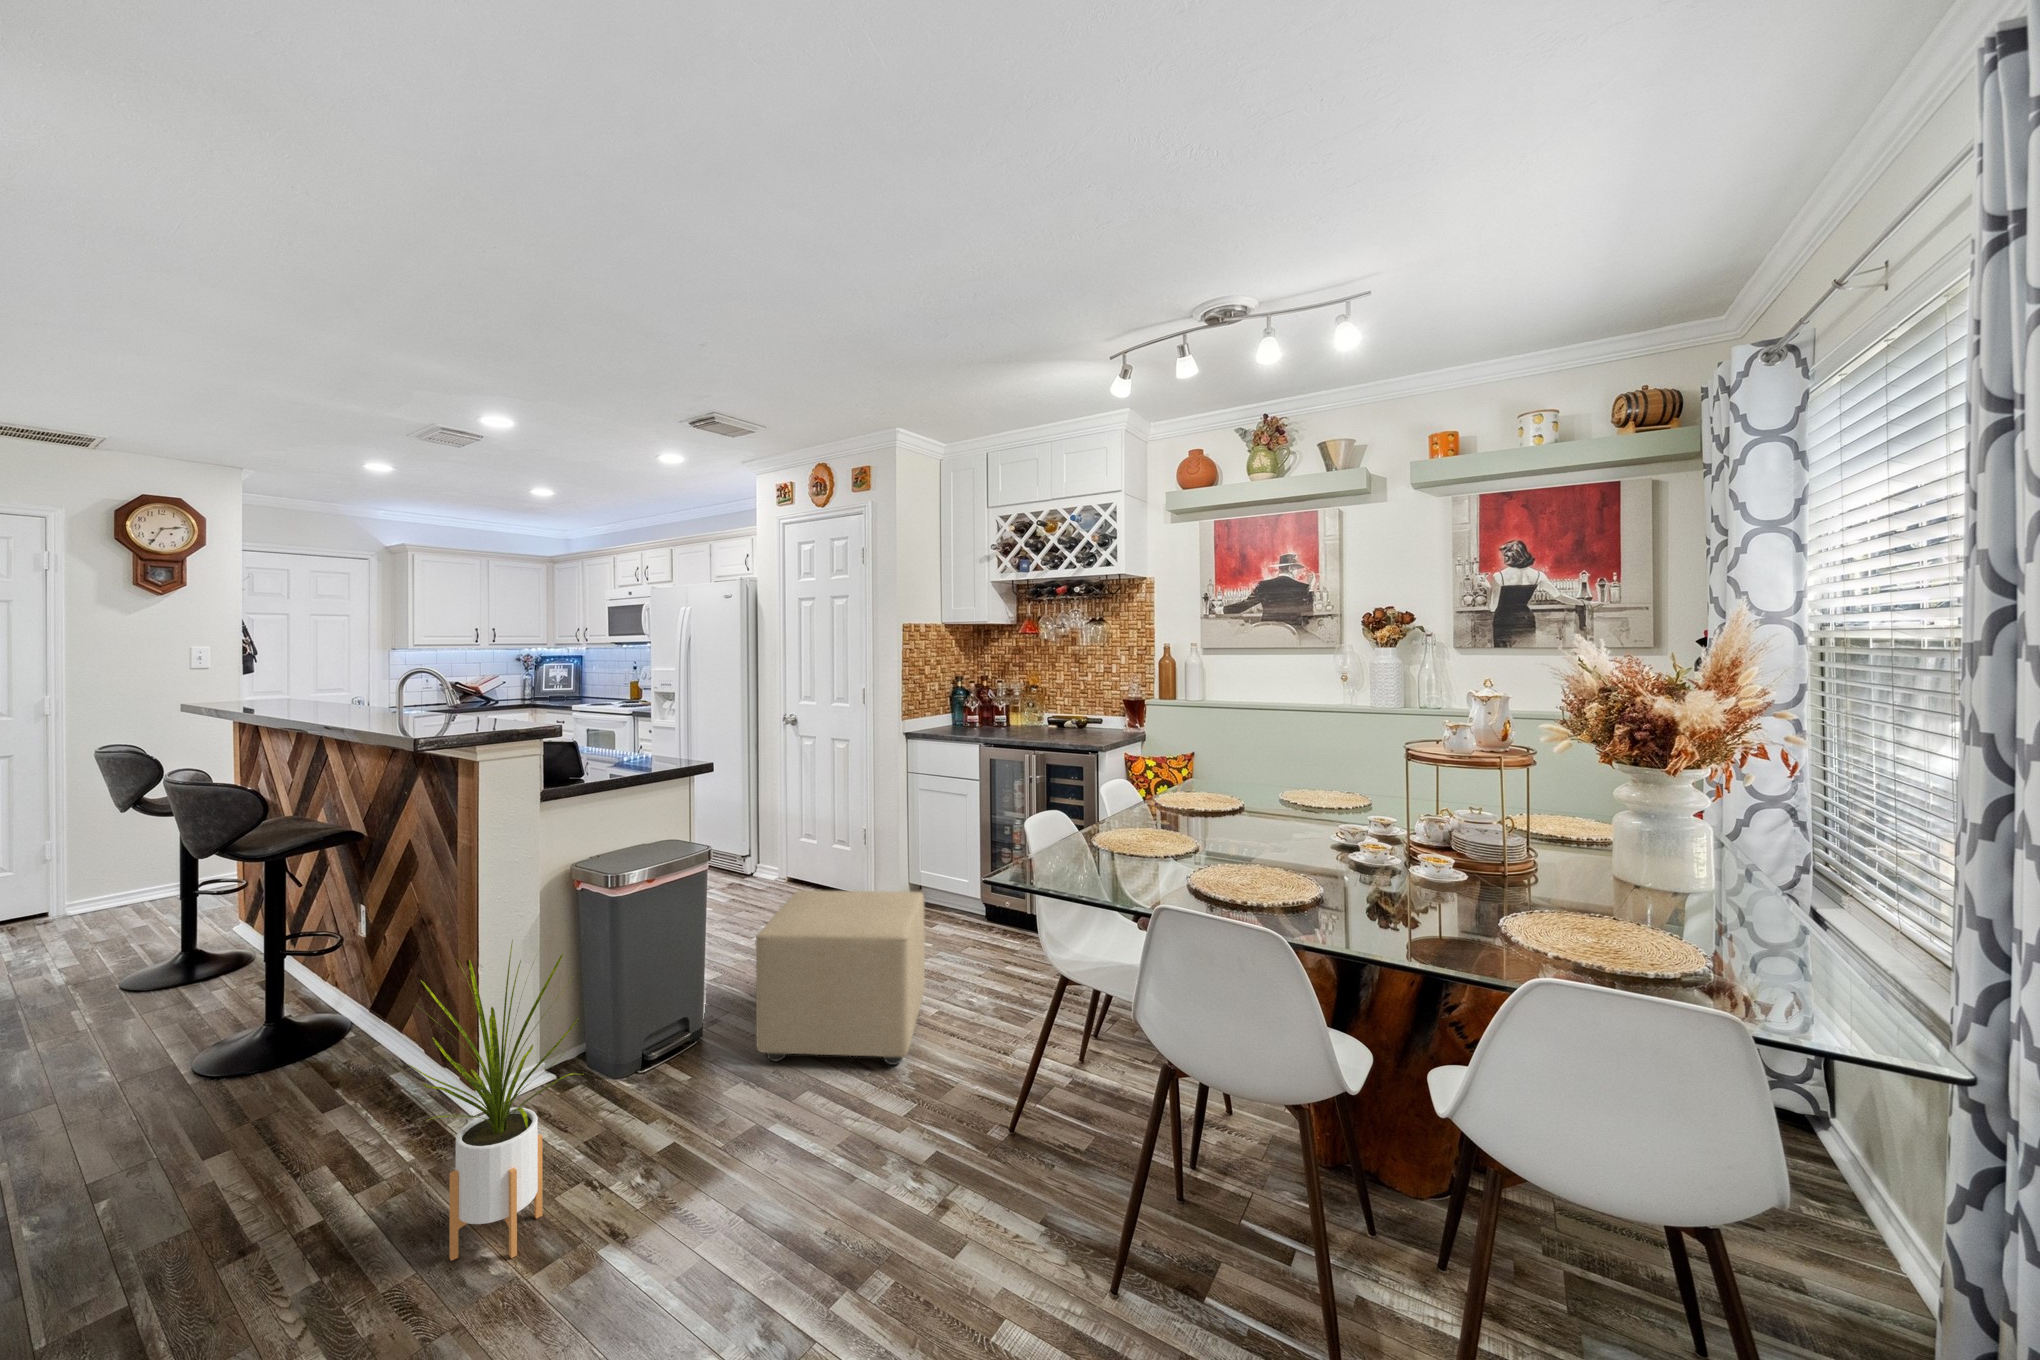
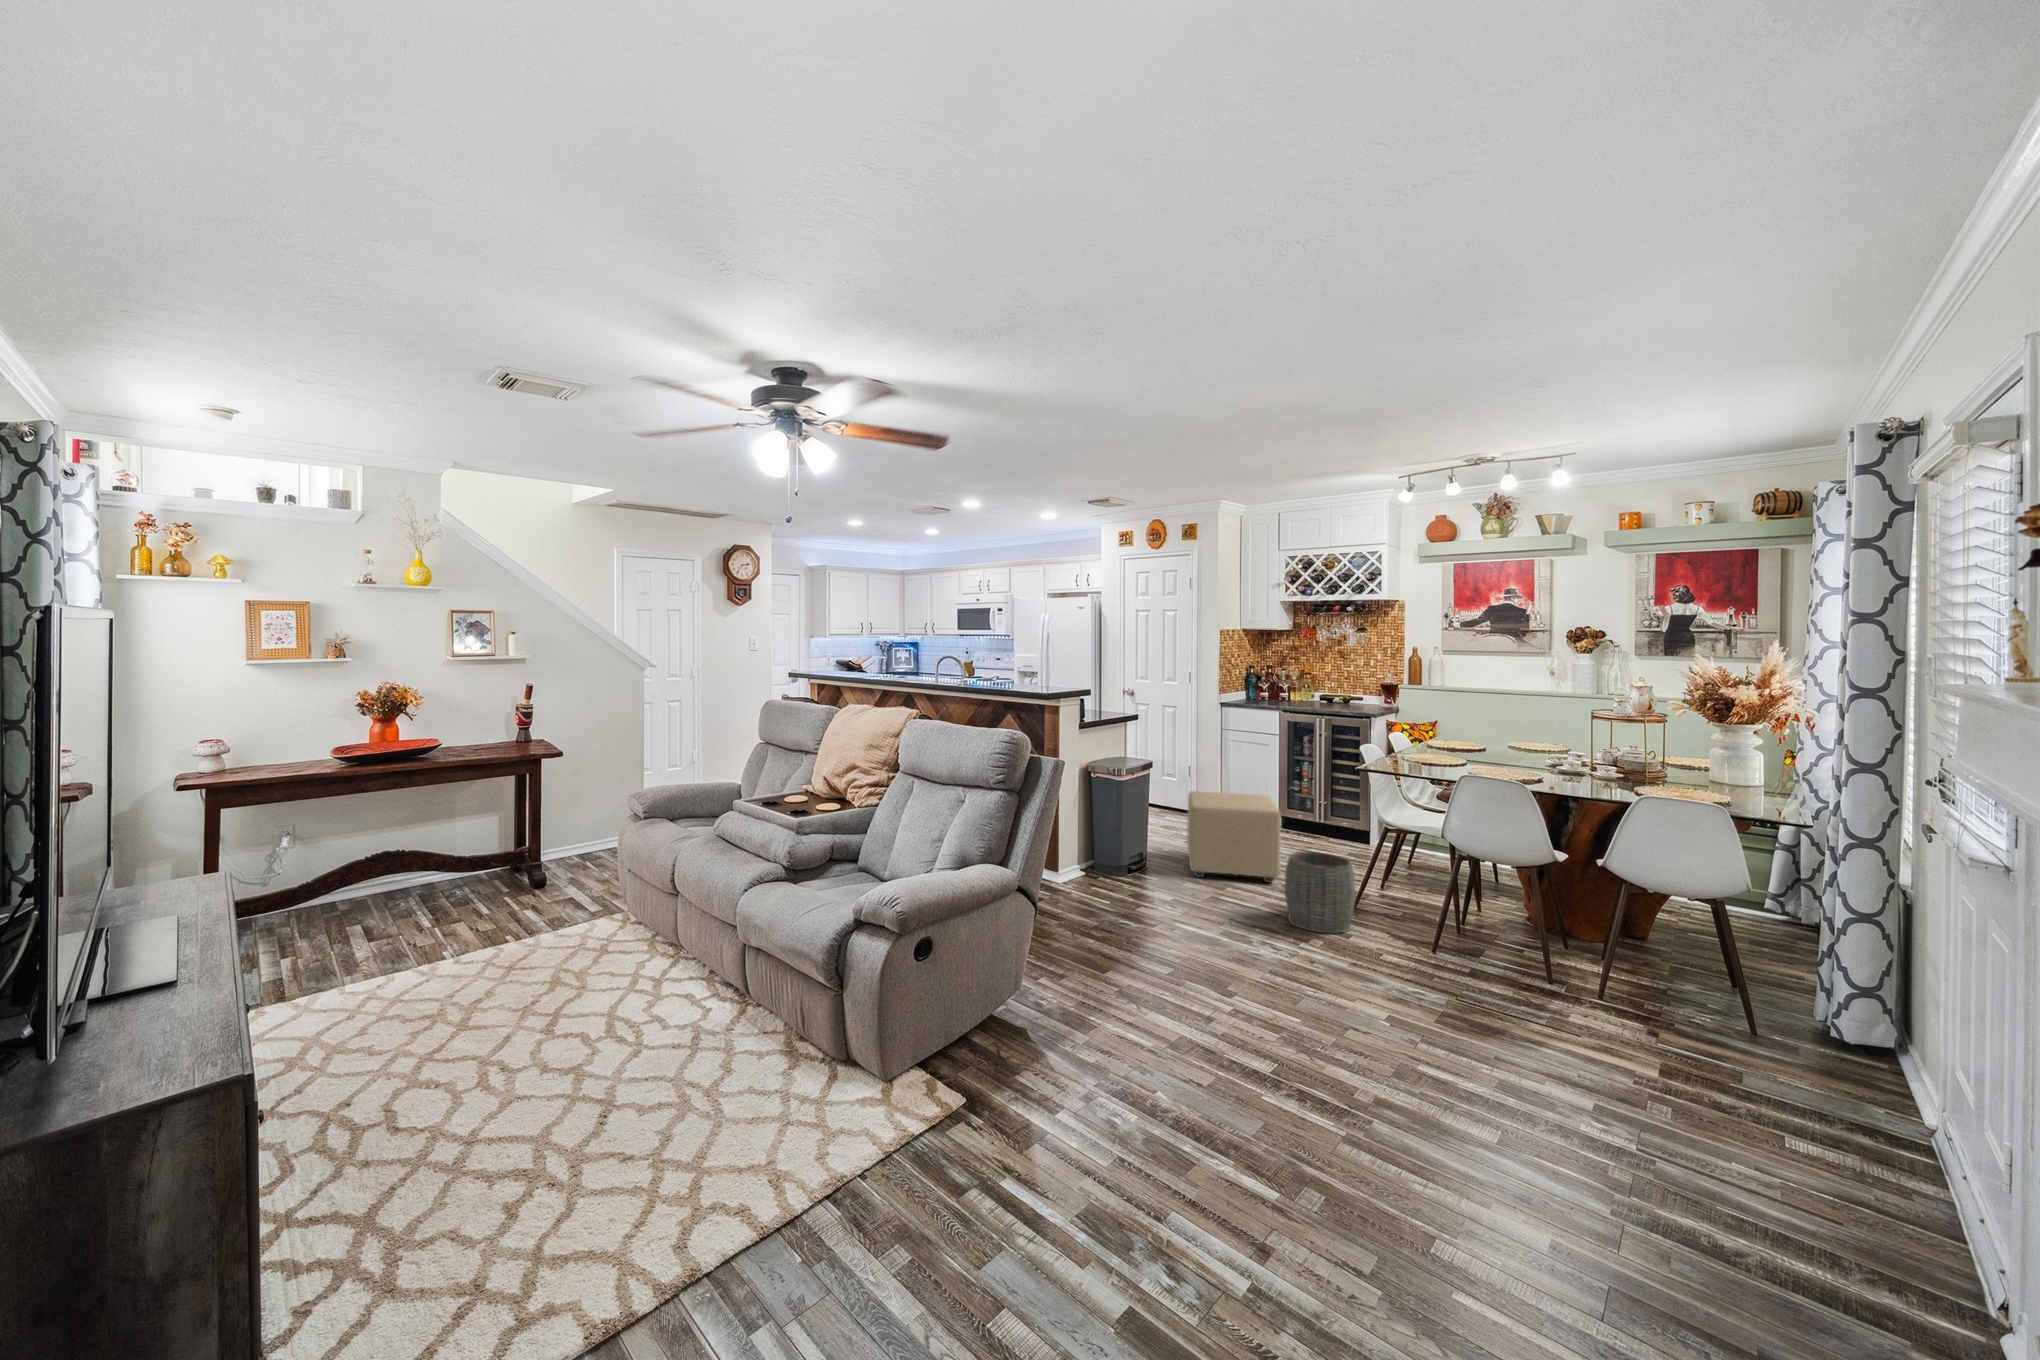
house plant: present [410,940,580,1261] -> none [1091,785,1161,922]
woven basket: none [852,1042,985,1244] -> present [1285,852,1355,934]

